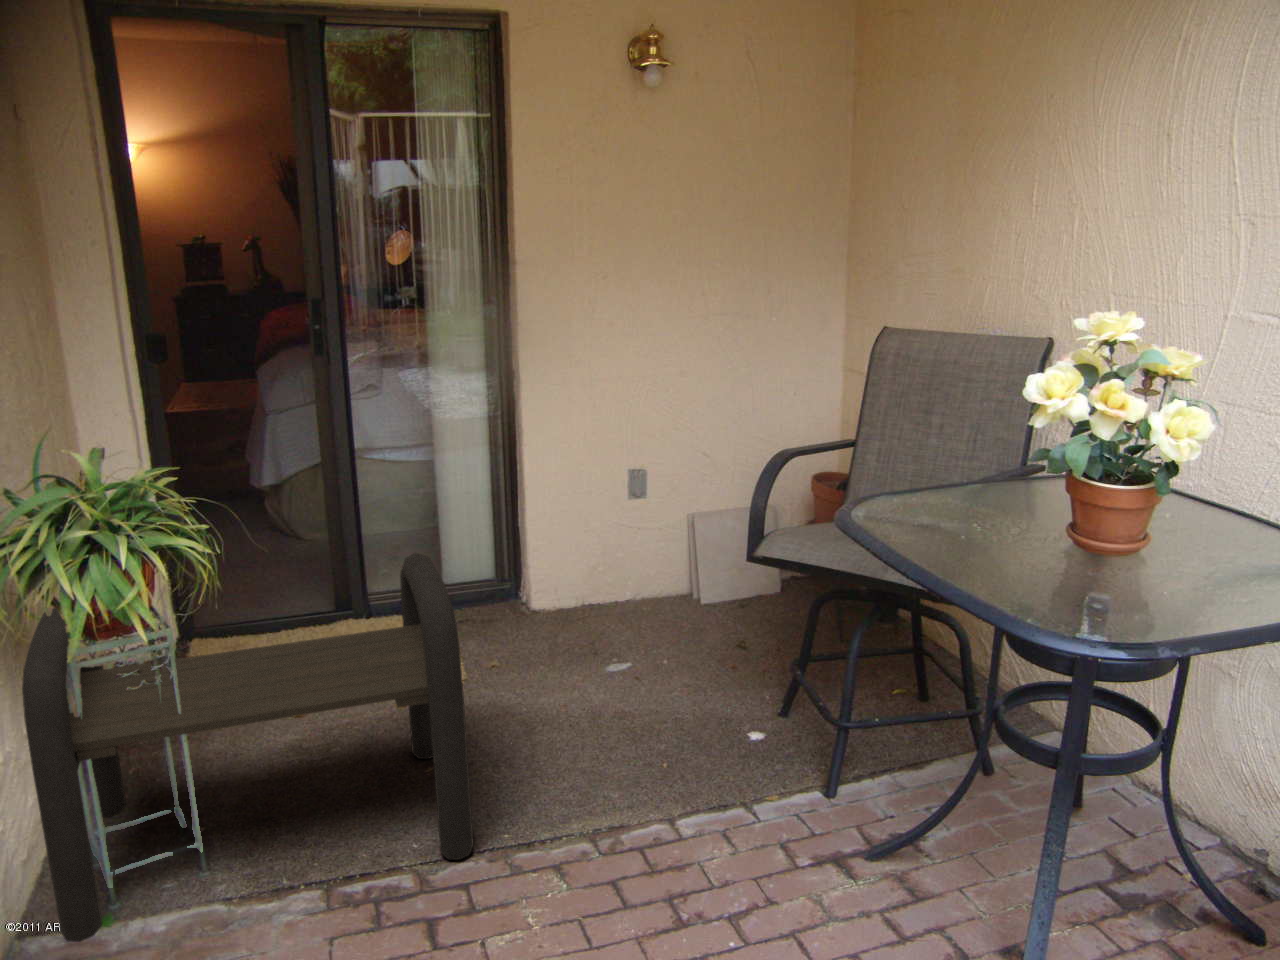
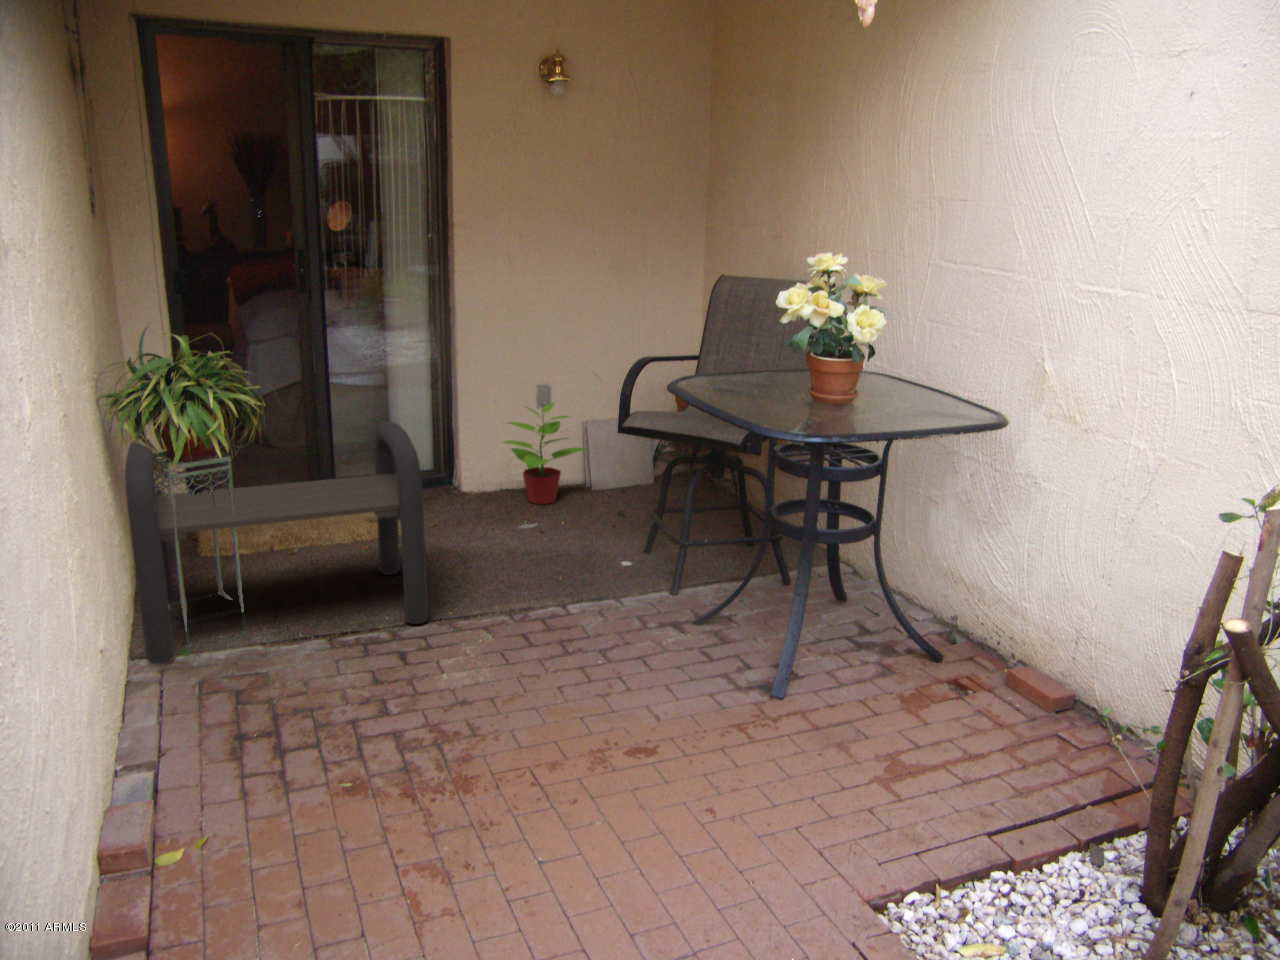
potted plant: none [581,491,698,629] -> present [503,403,587,504]

